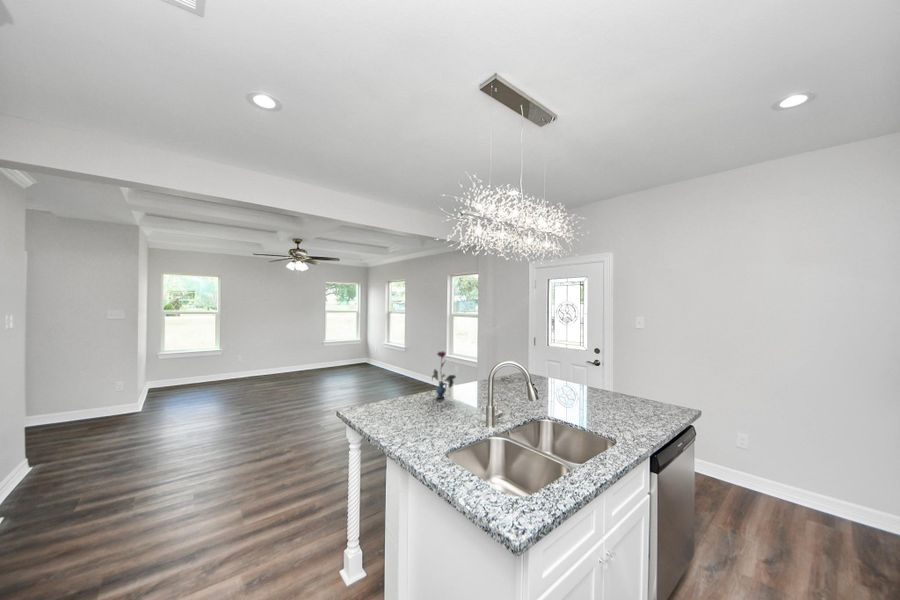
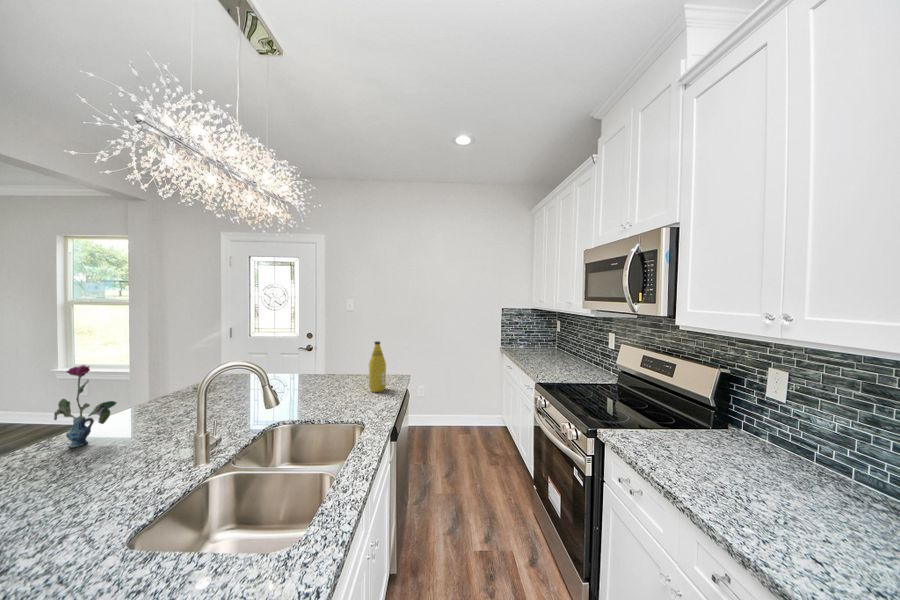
bottle: none [636,363,657,417] -> present [369,341,386,392]

